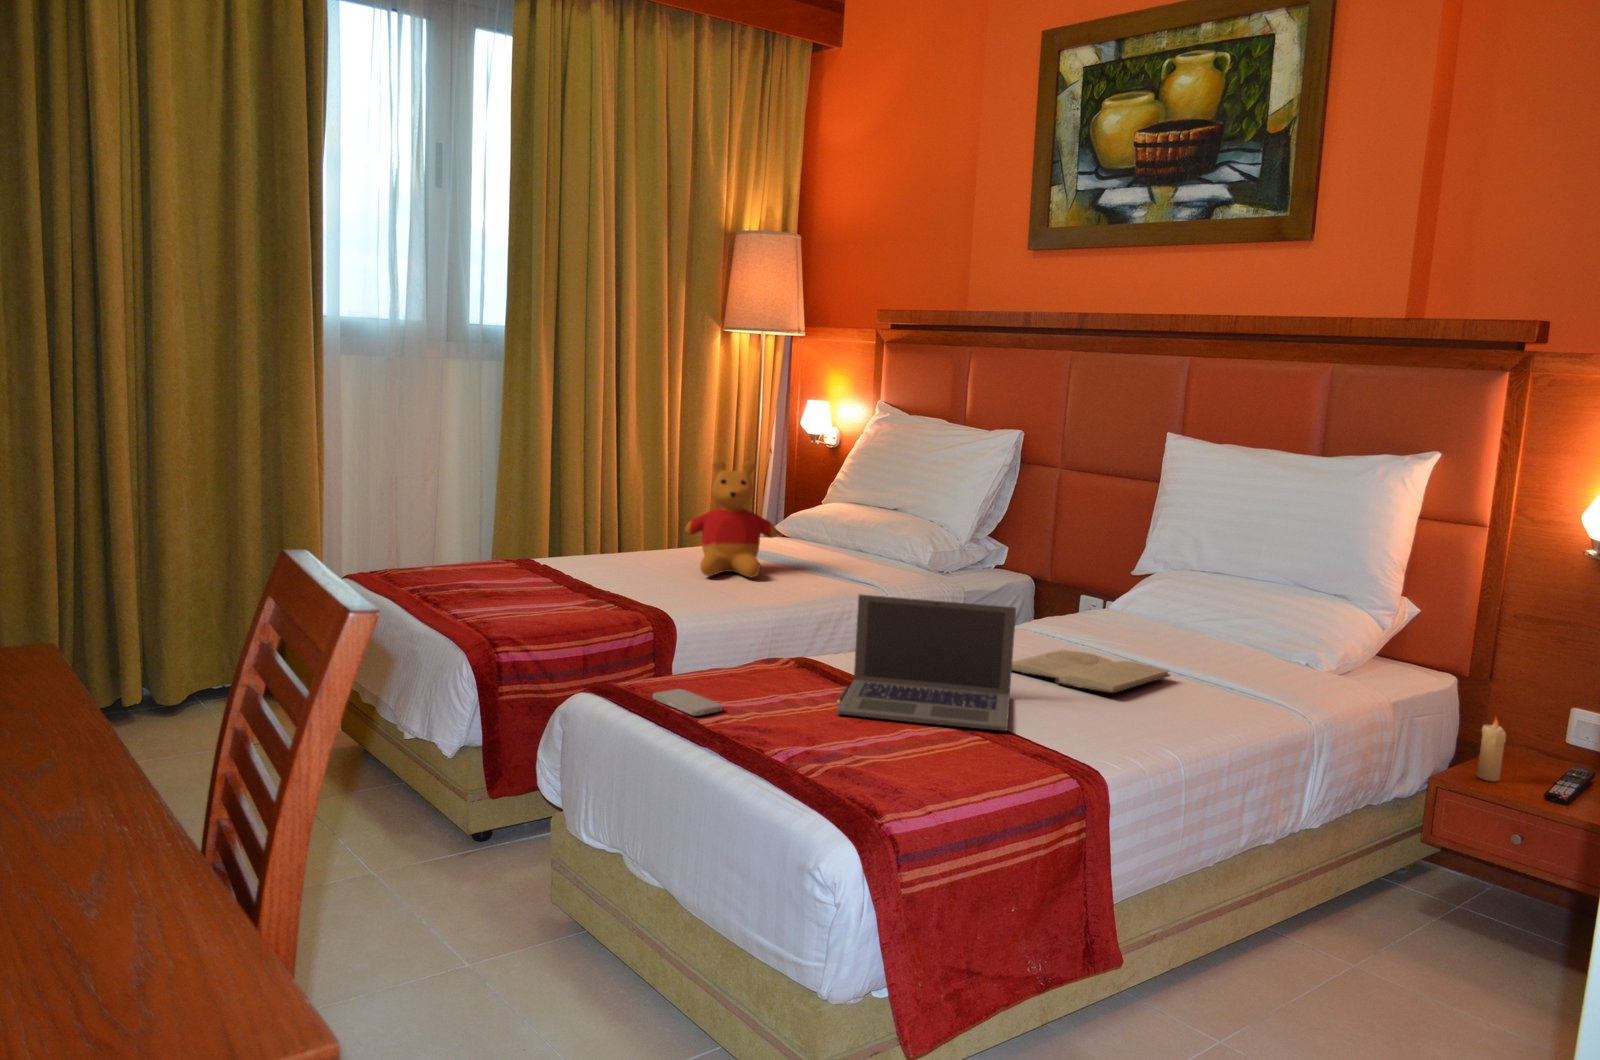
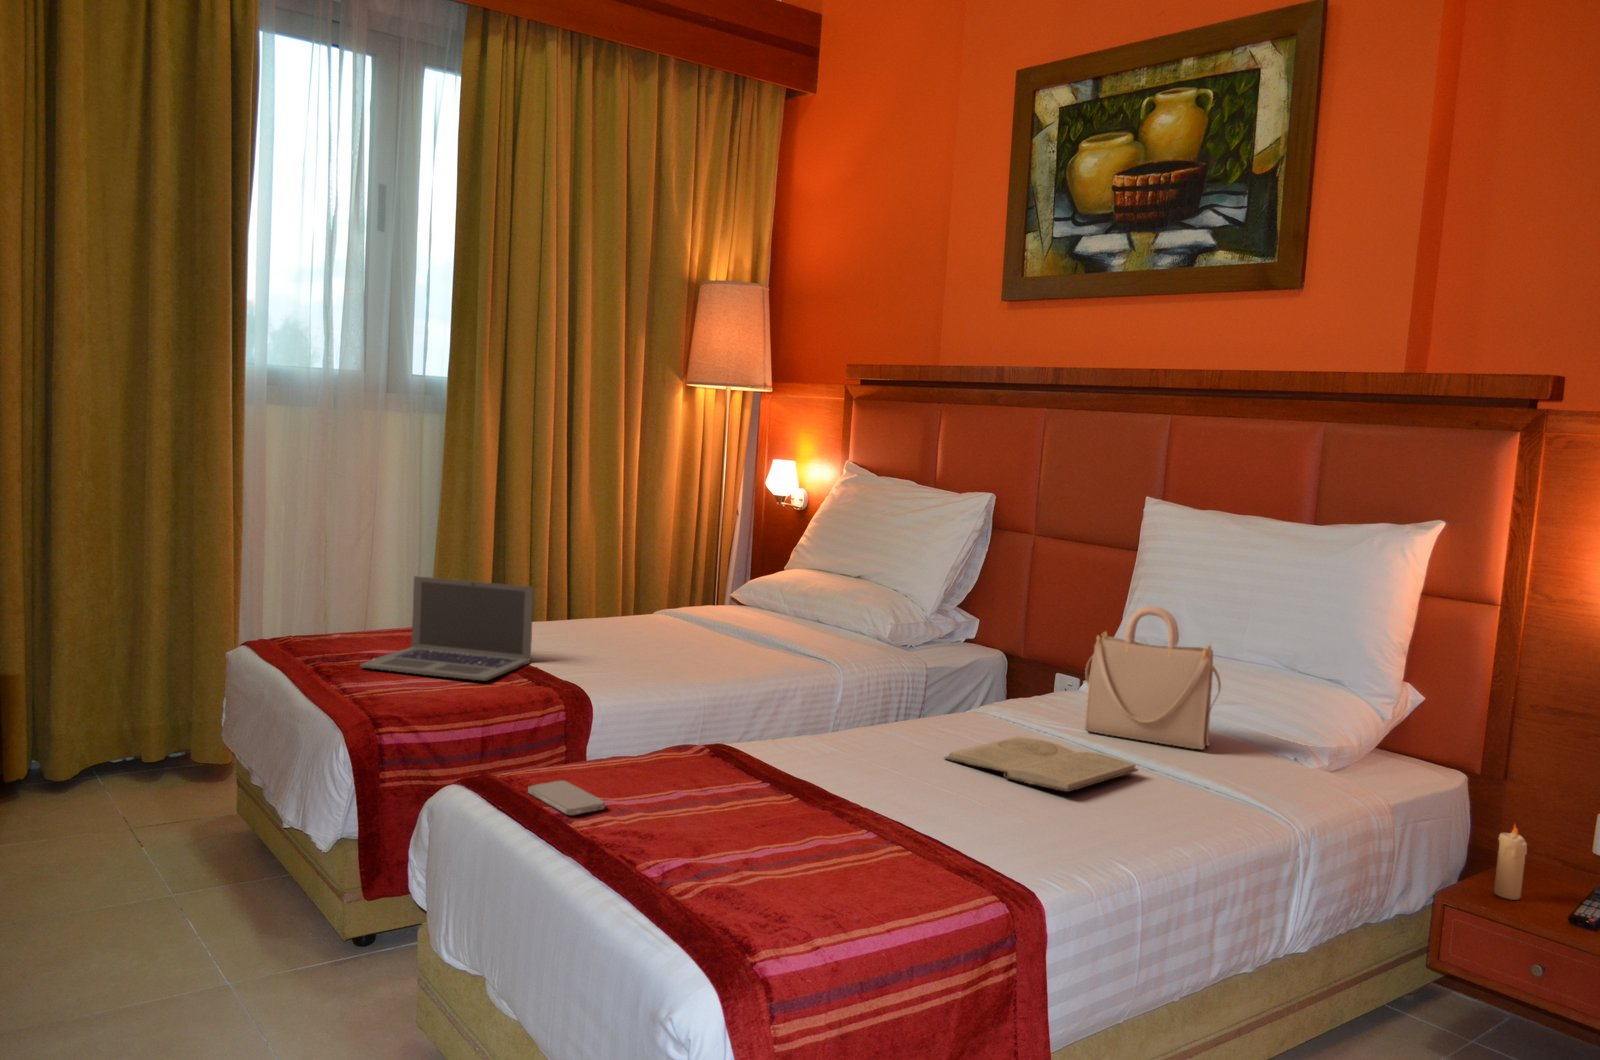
stuffed bear: present [685,460,777,577] -> none [623,519,723,648]
handbag: none [1118,533,1240,659] -> present [1085,606,1221,749]
laptop computer: present [837,595,1016,731] -> present [360,576,533,681]

